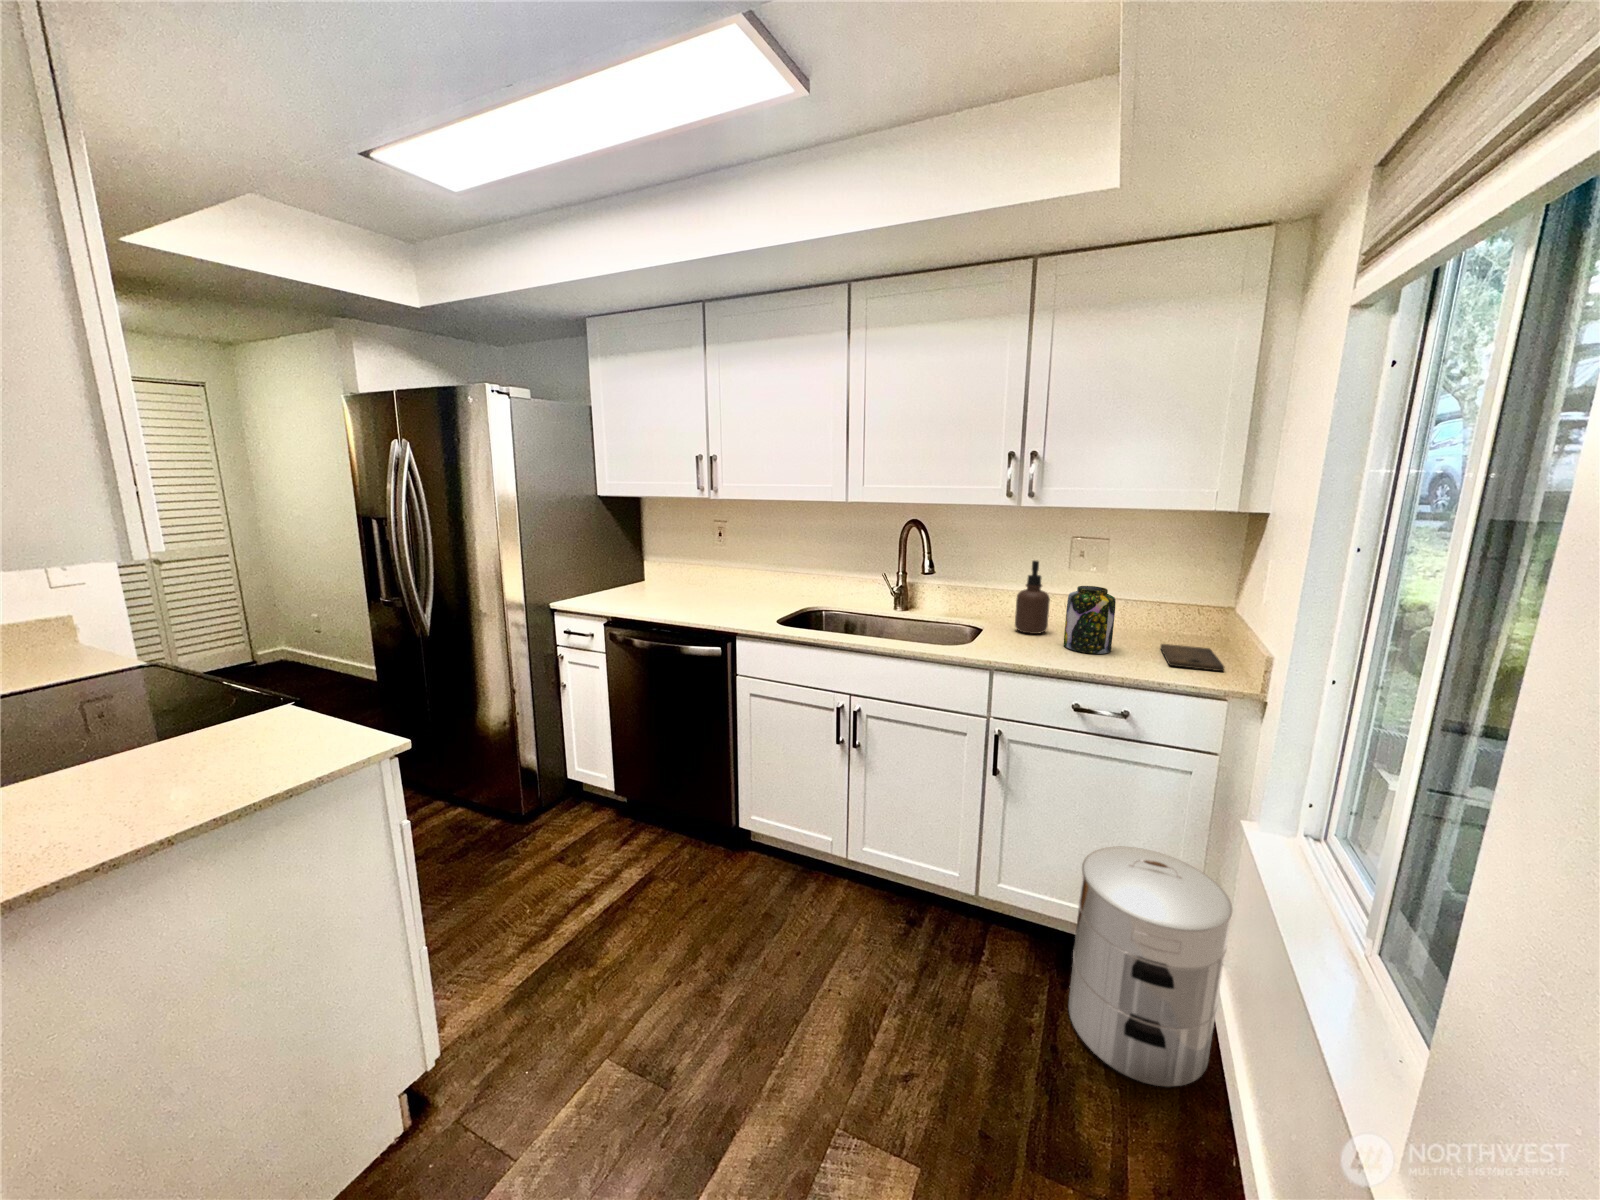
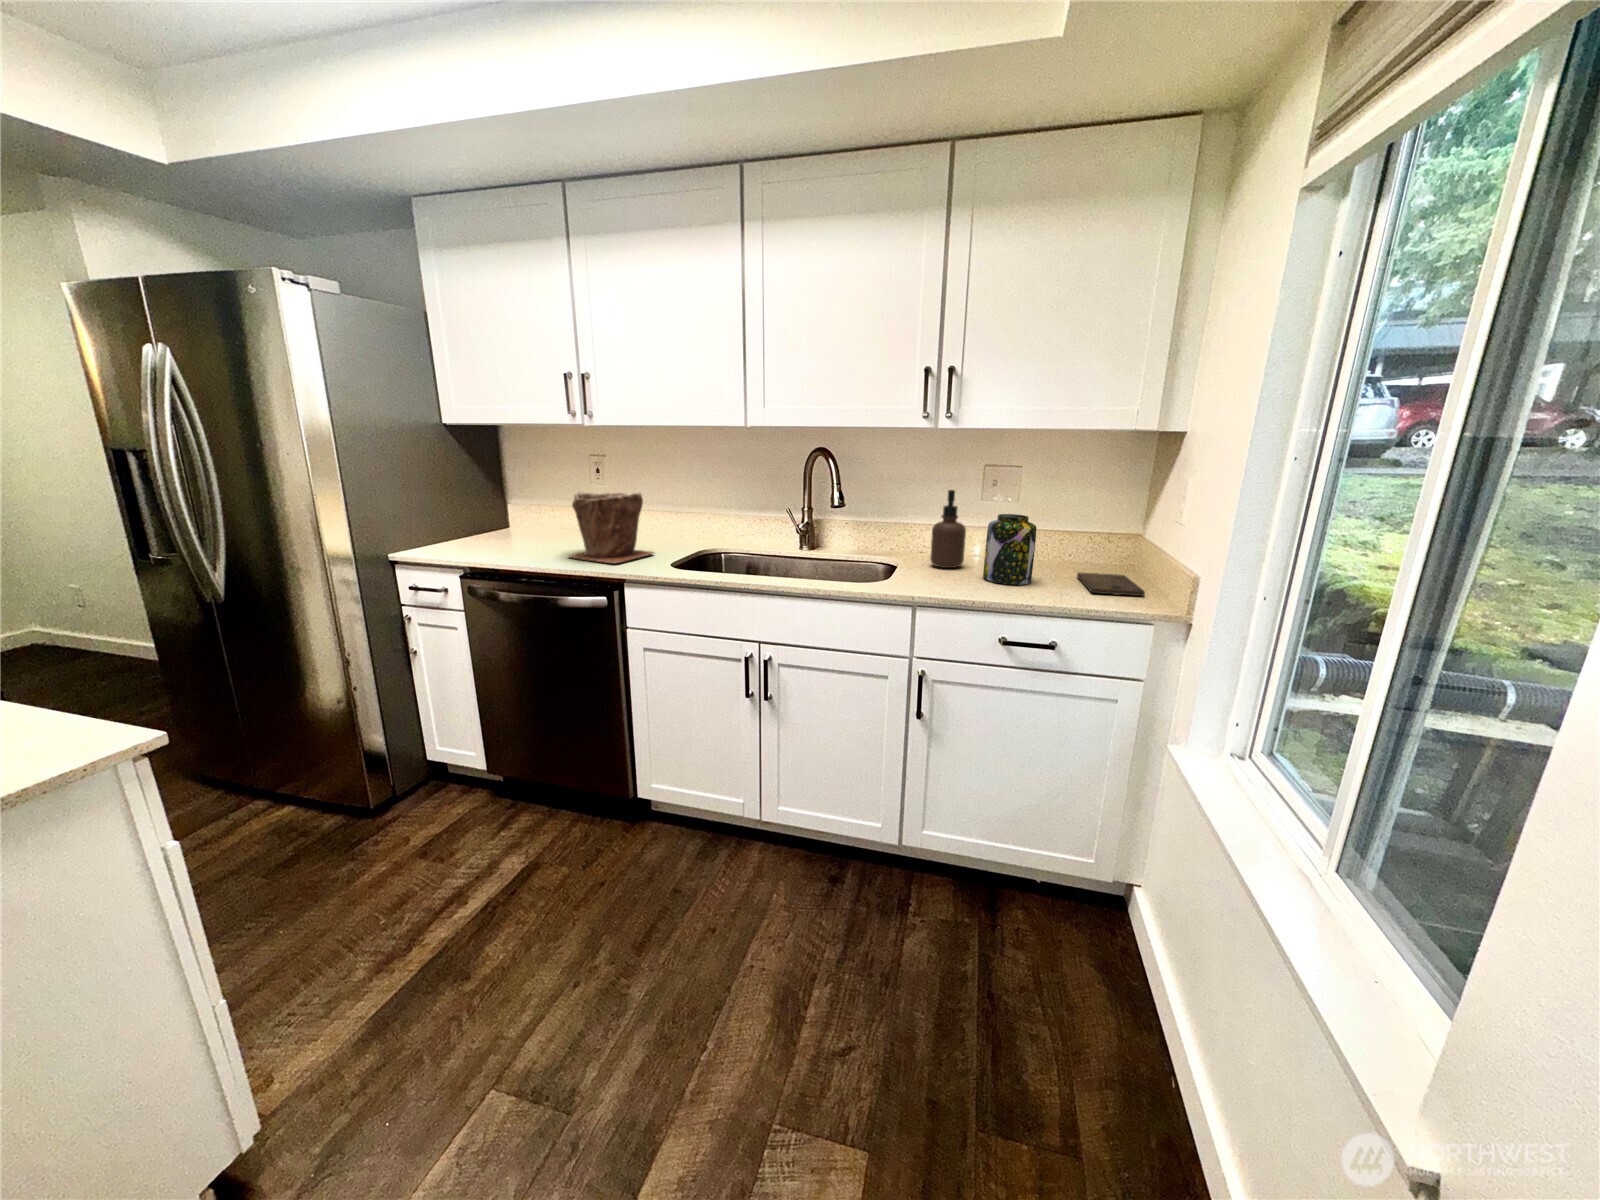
plant pot: none [690,555,764,618] -> present [569,492,654,563]
waste bin: present [1069,846,1232,1087] -> none [999,781,1163,1016]

